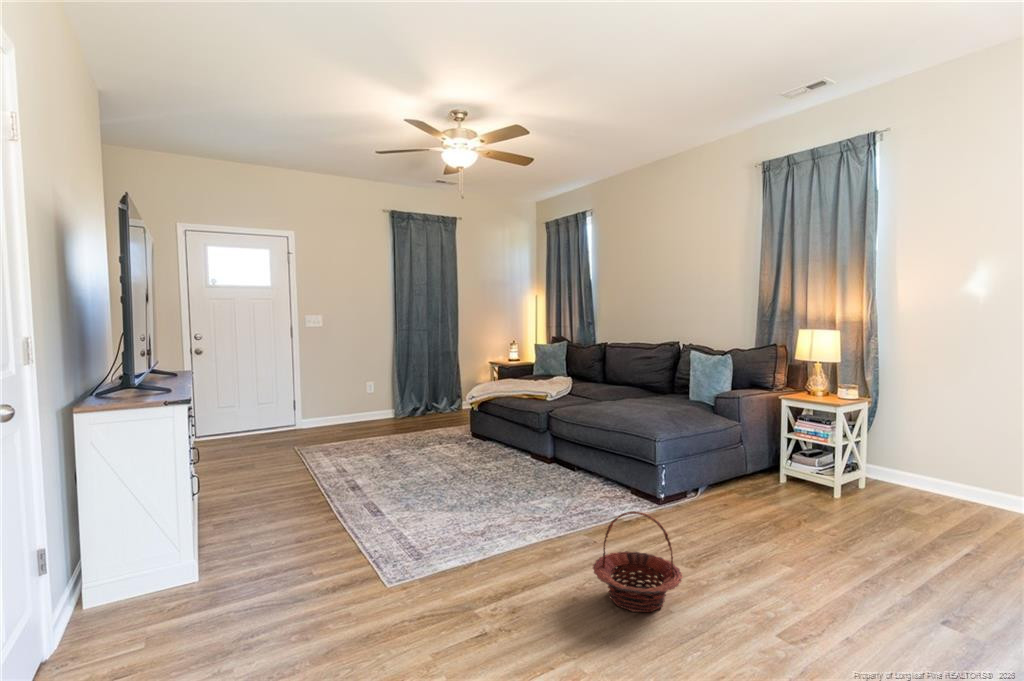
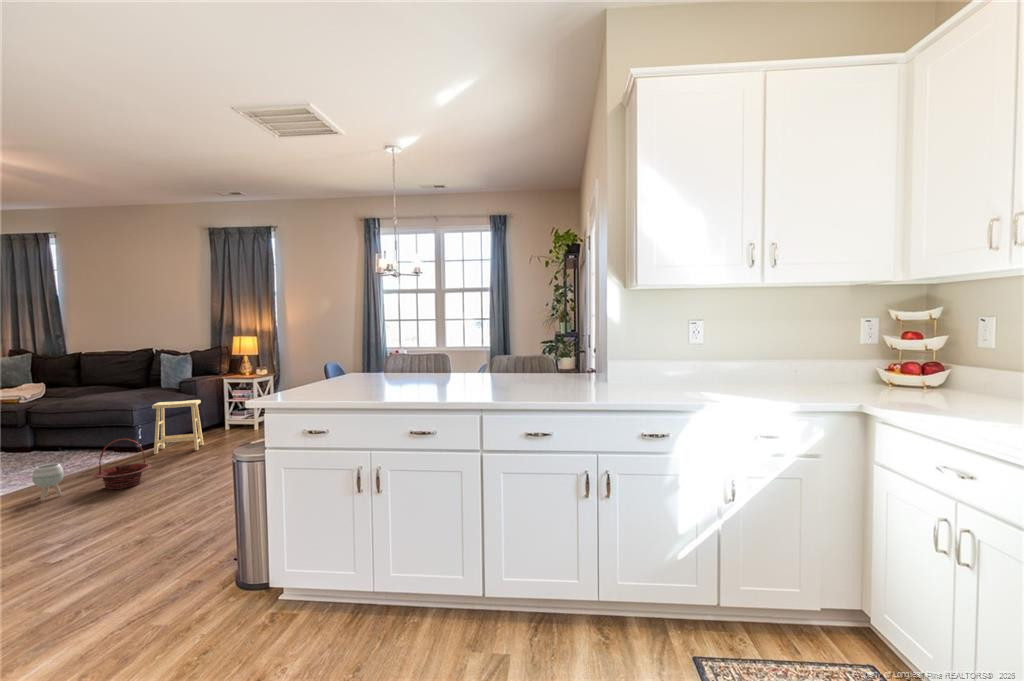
footstool: none [681,432,756,532] -> present [152,400,204,454]
planter: none [518,526,556,589] -> present [32,463,64,500]

